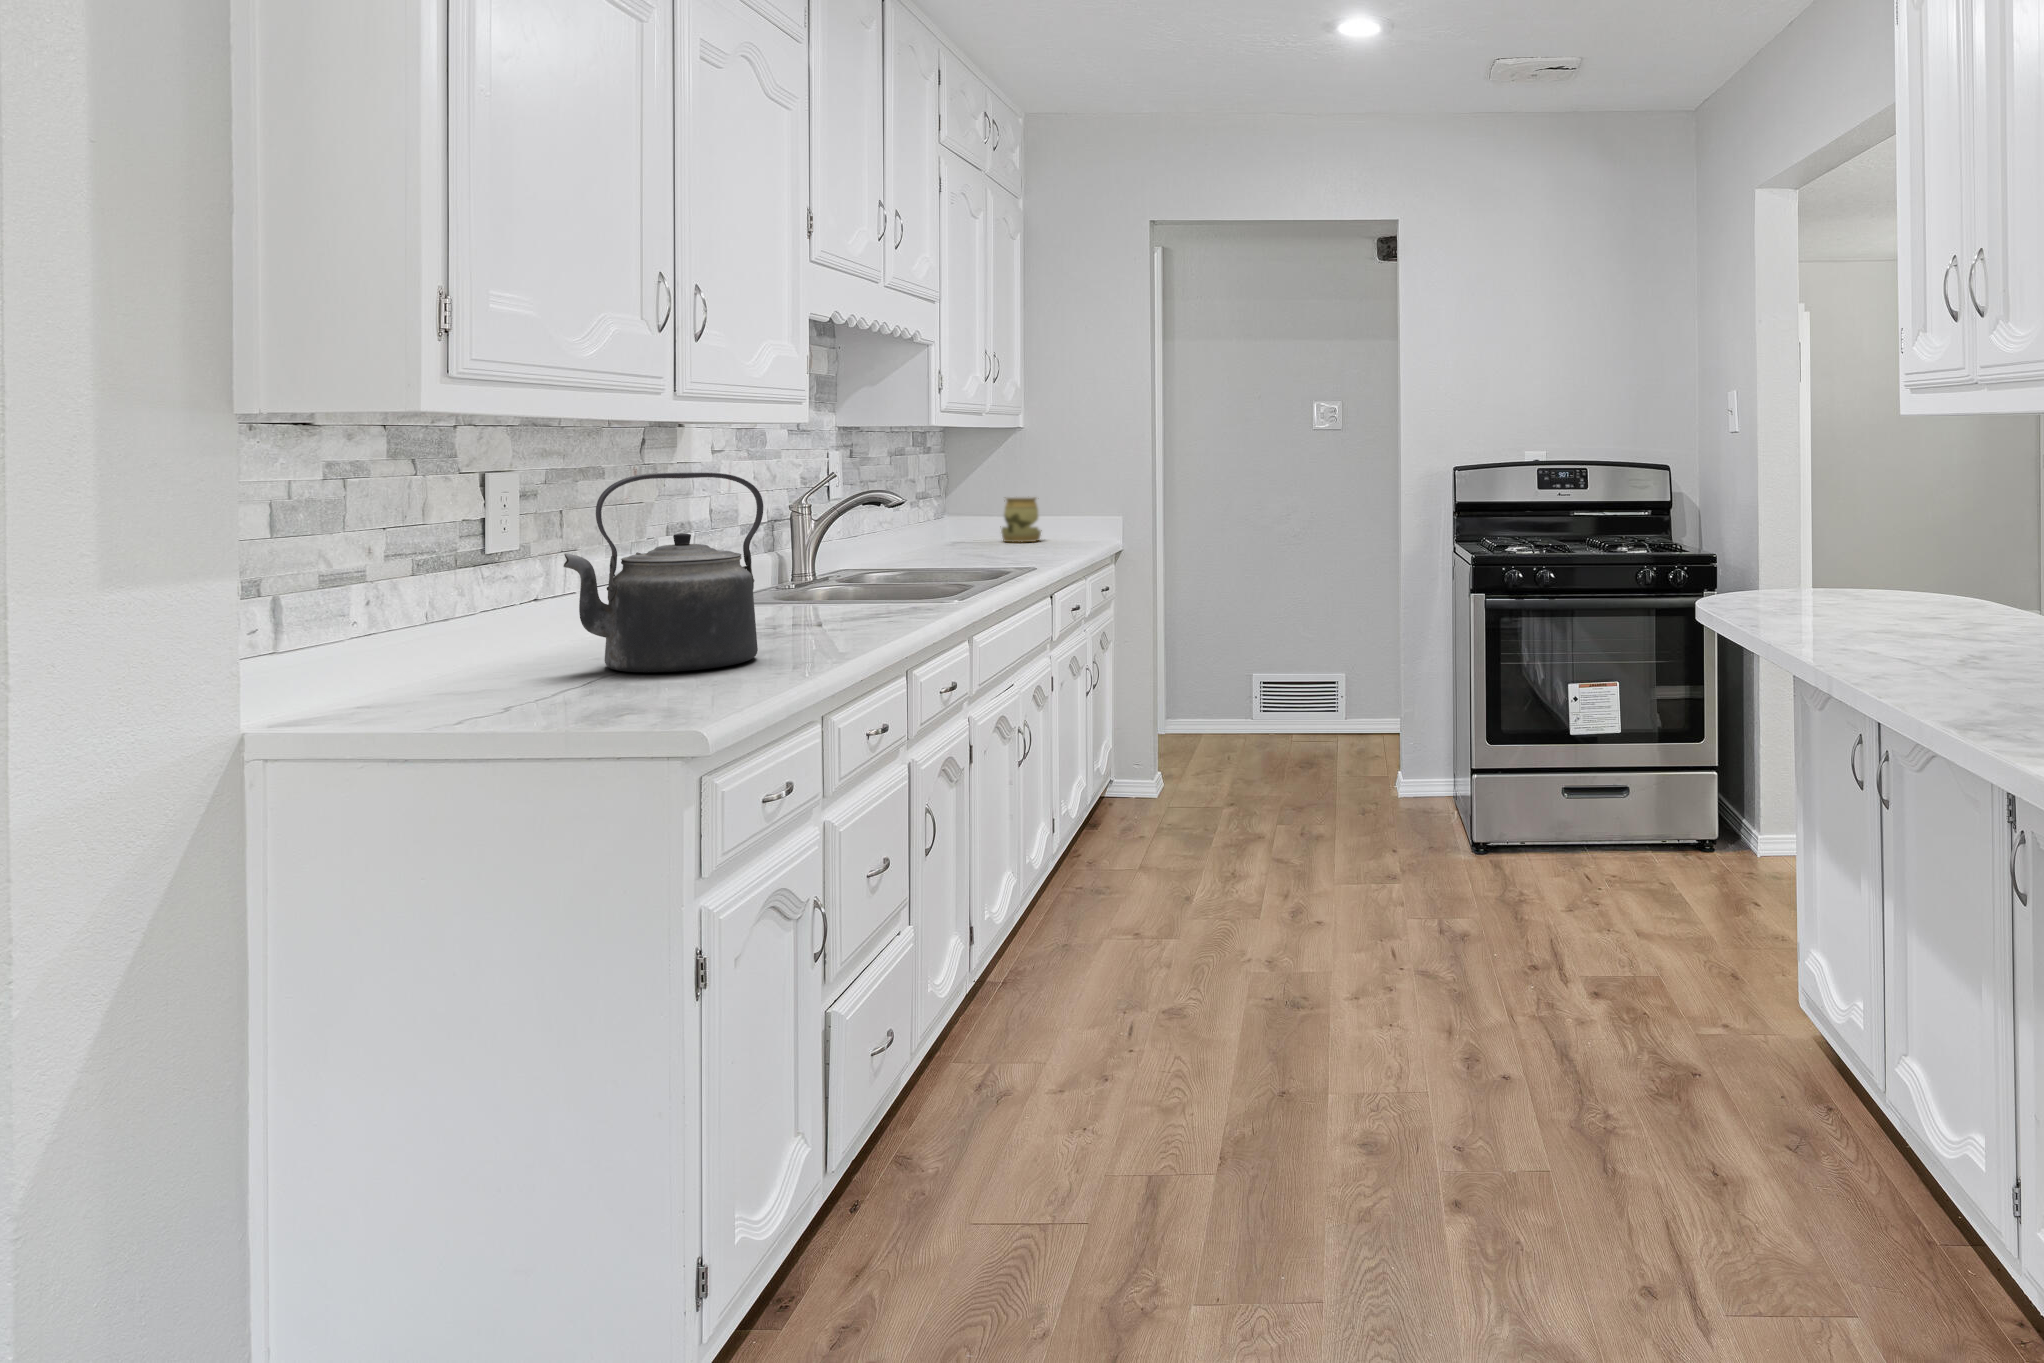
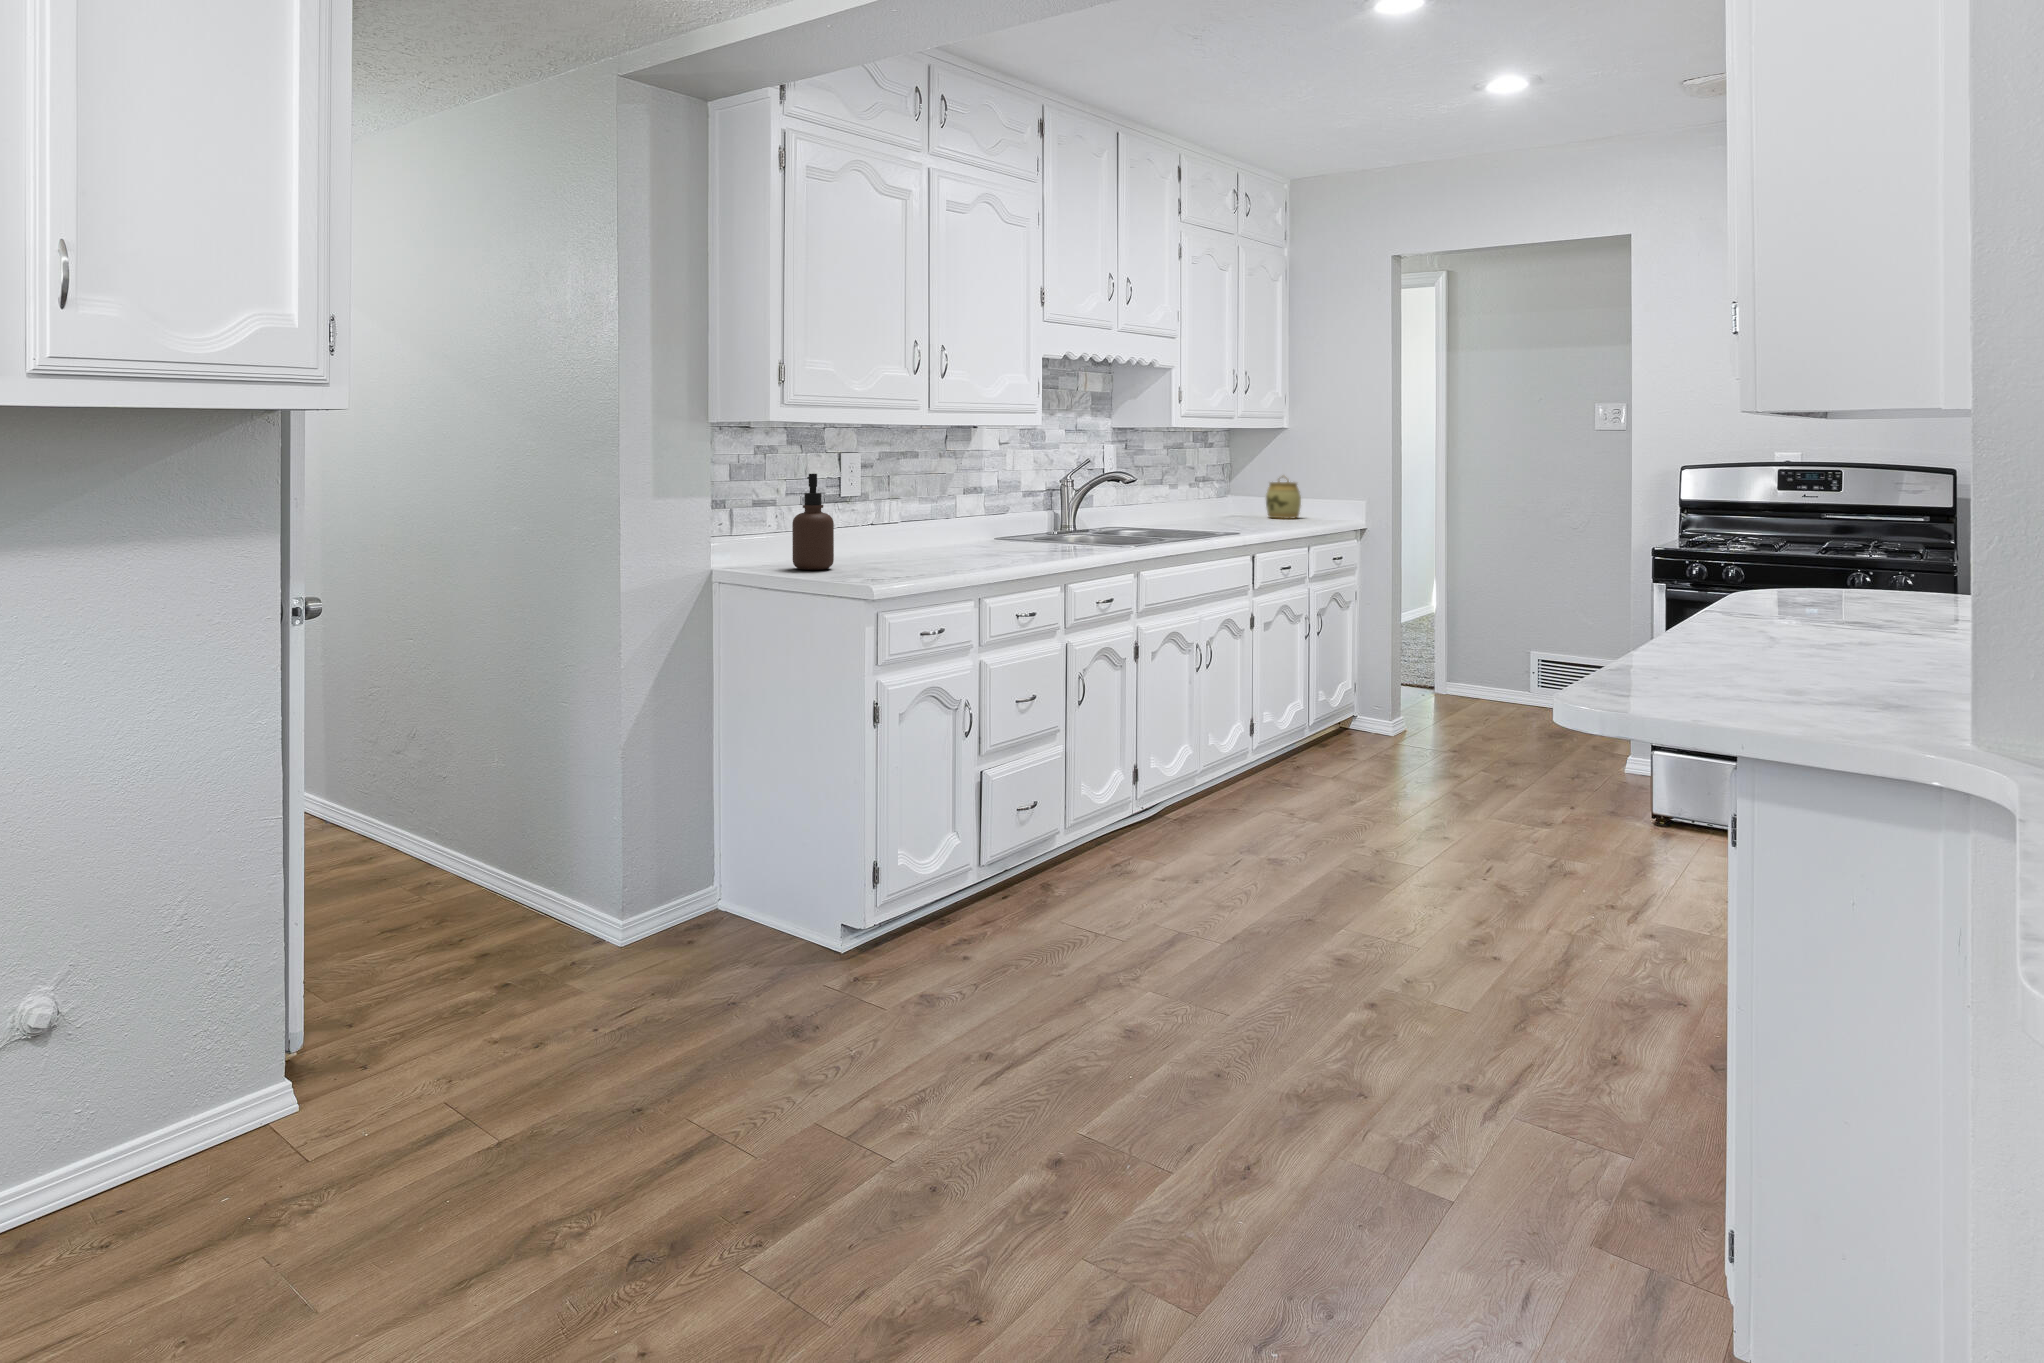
kettle: present [564,472,763,672] -> none [859,454,964,566]
soap dispenser: none [443,515,536,702] -> present [792,474,834,570]

